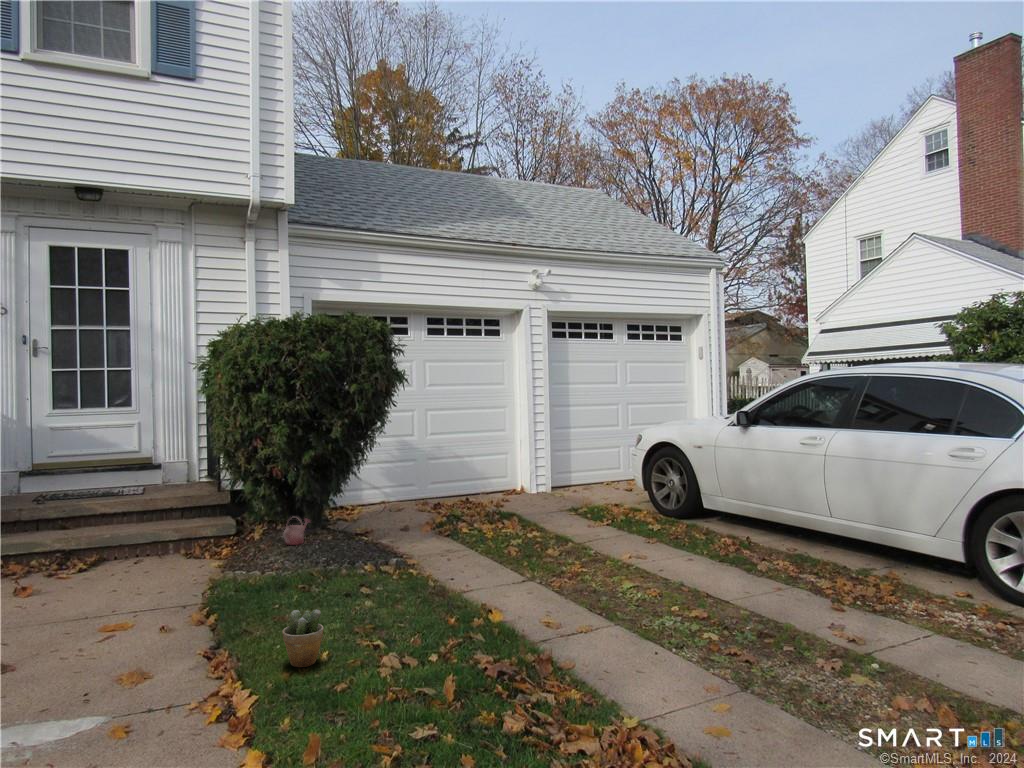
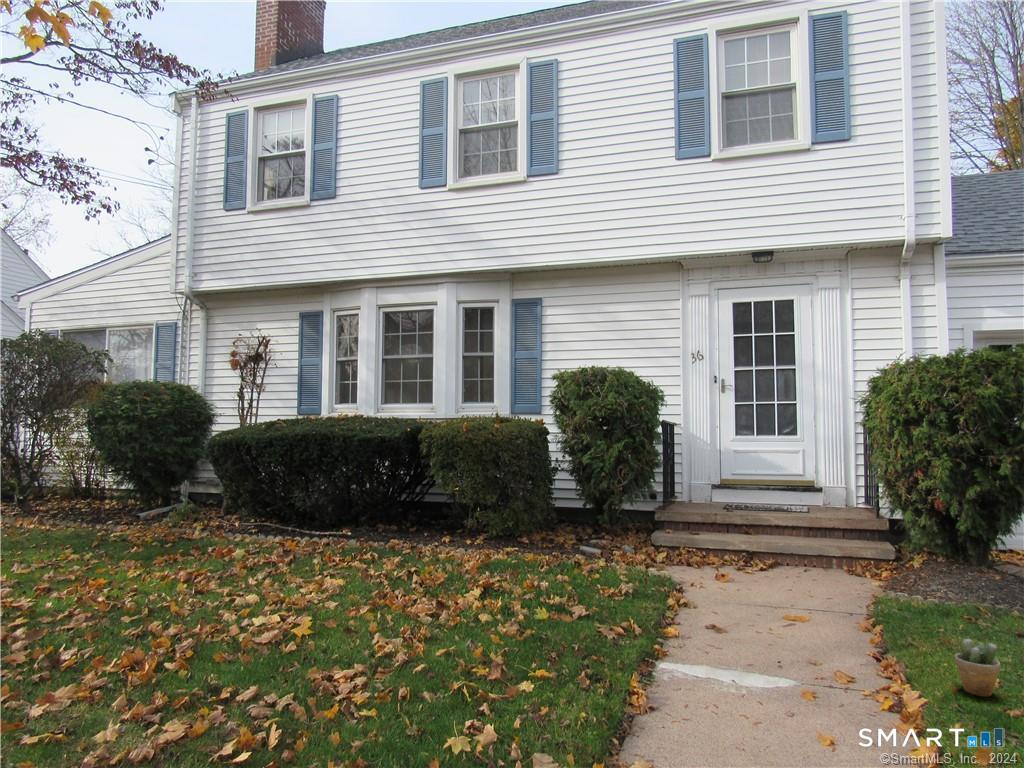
watering can: present [284,519,310,545] -> none [947,553,979,582]

